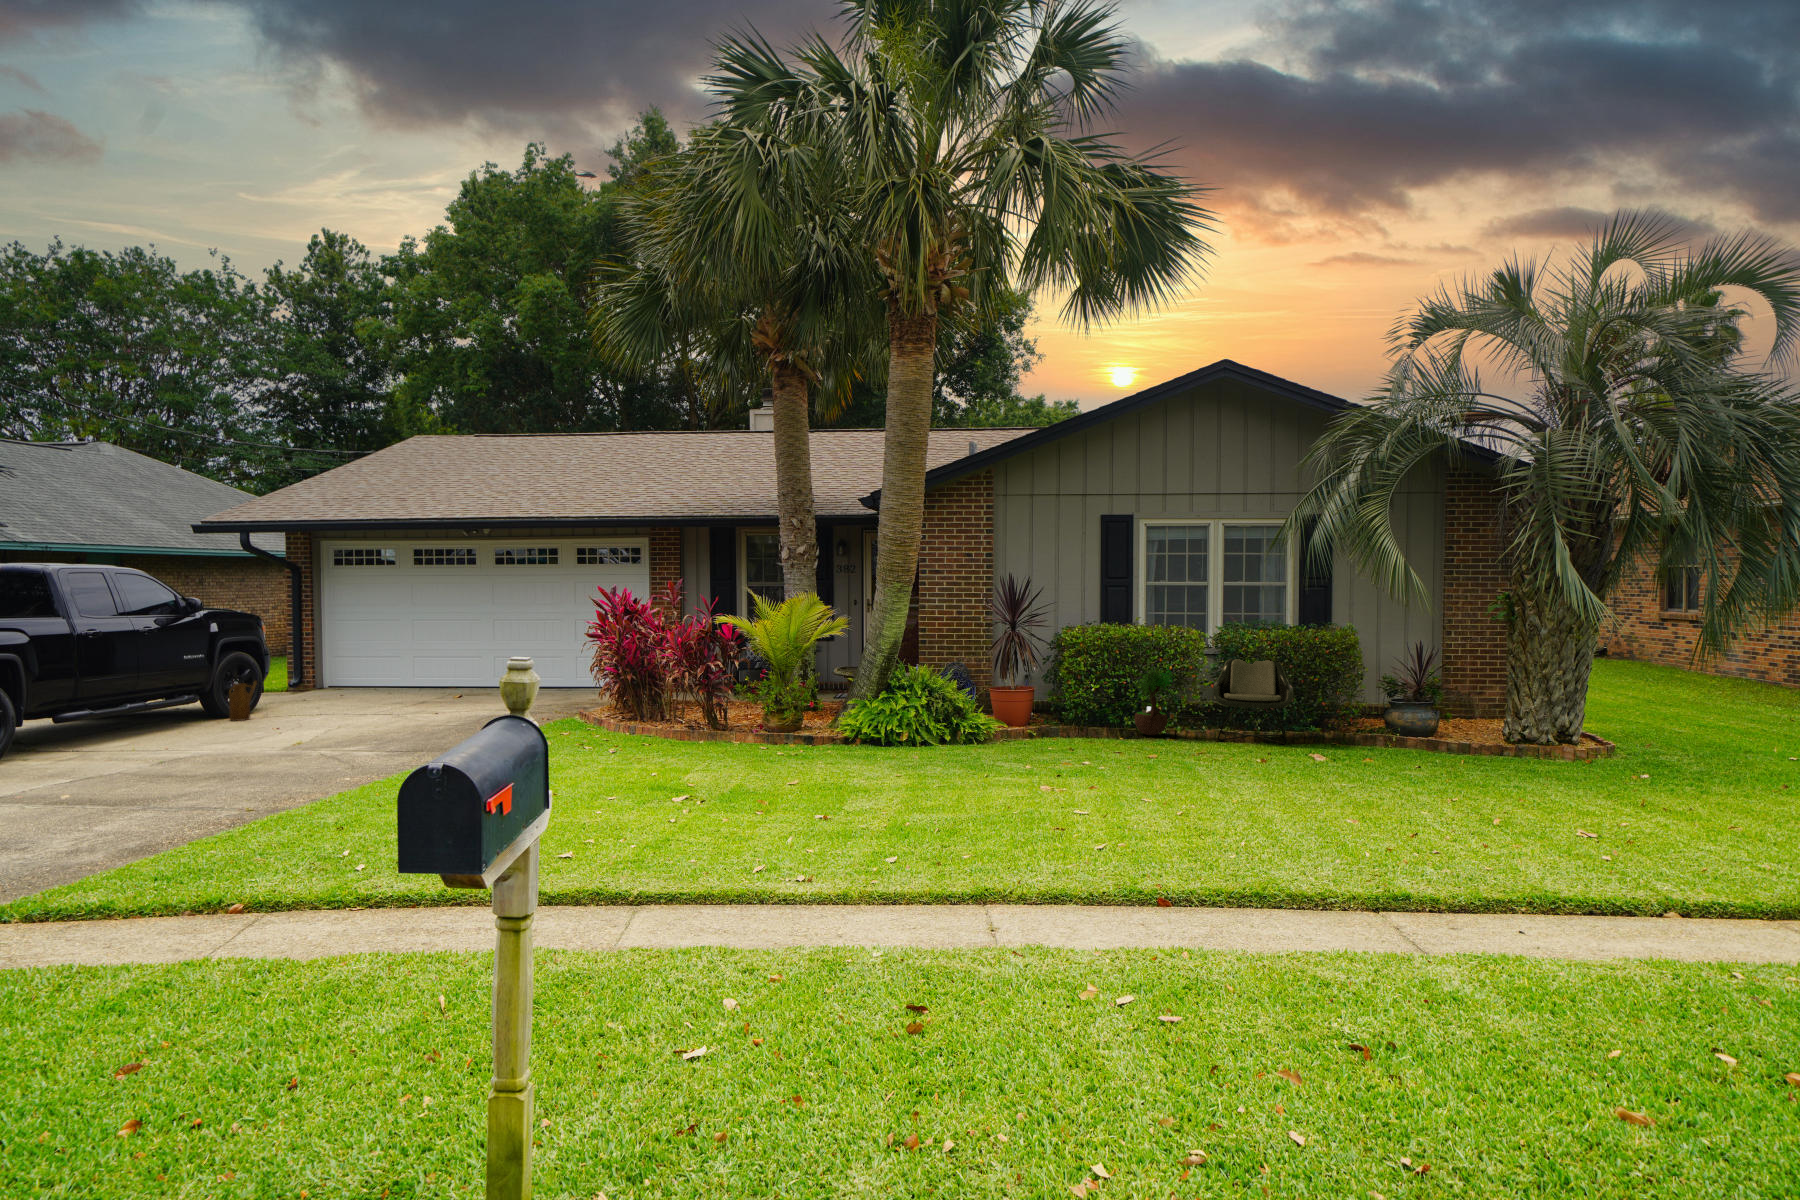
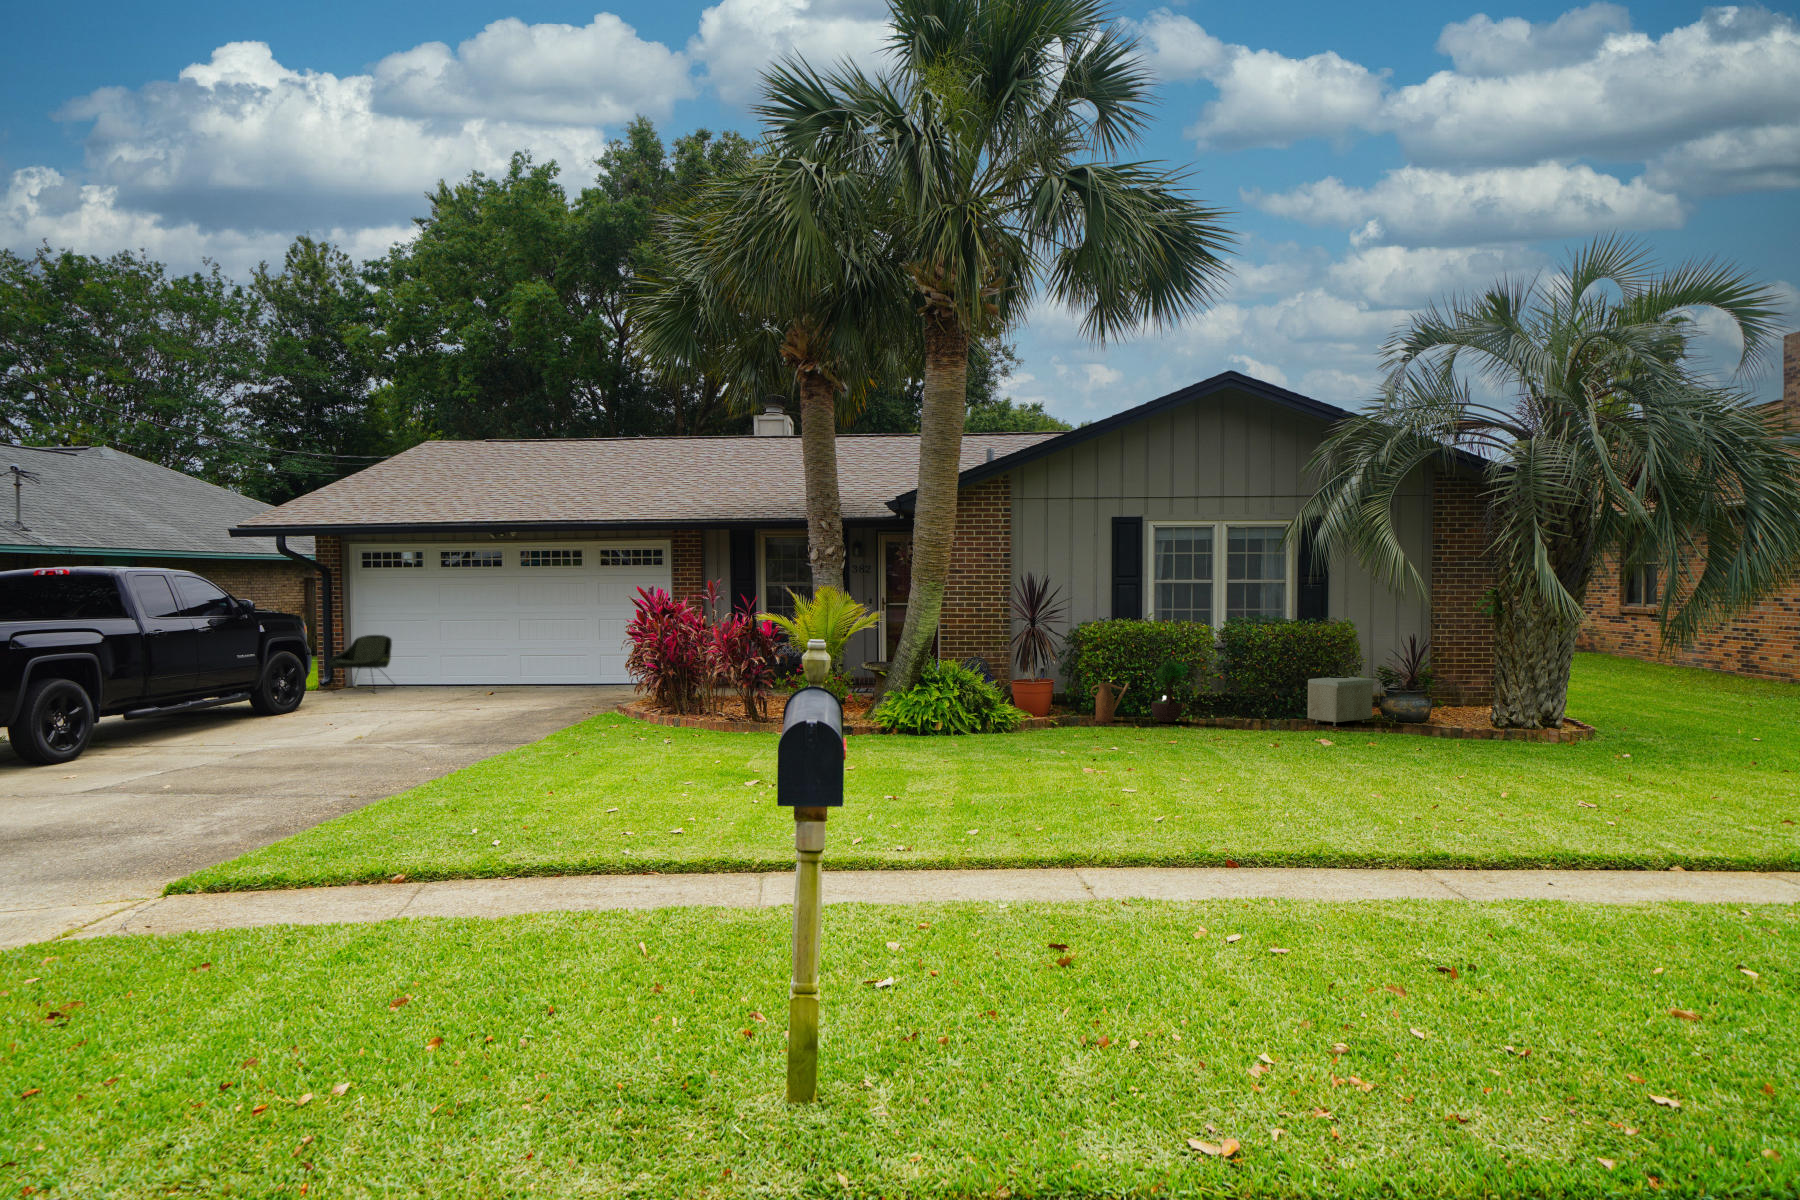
lounge chair: present [1213,659,1293,745] -> present [328,635,392,692]
watering can: present [229,681,257,721] -> present [1091,683,1129,722]
storage bench: none [1304,687,1377,741] -> present [1308,677,1374,726]

